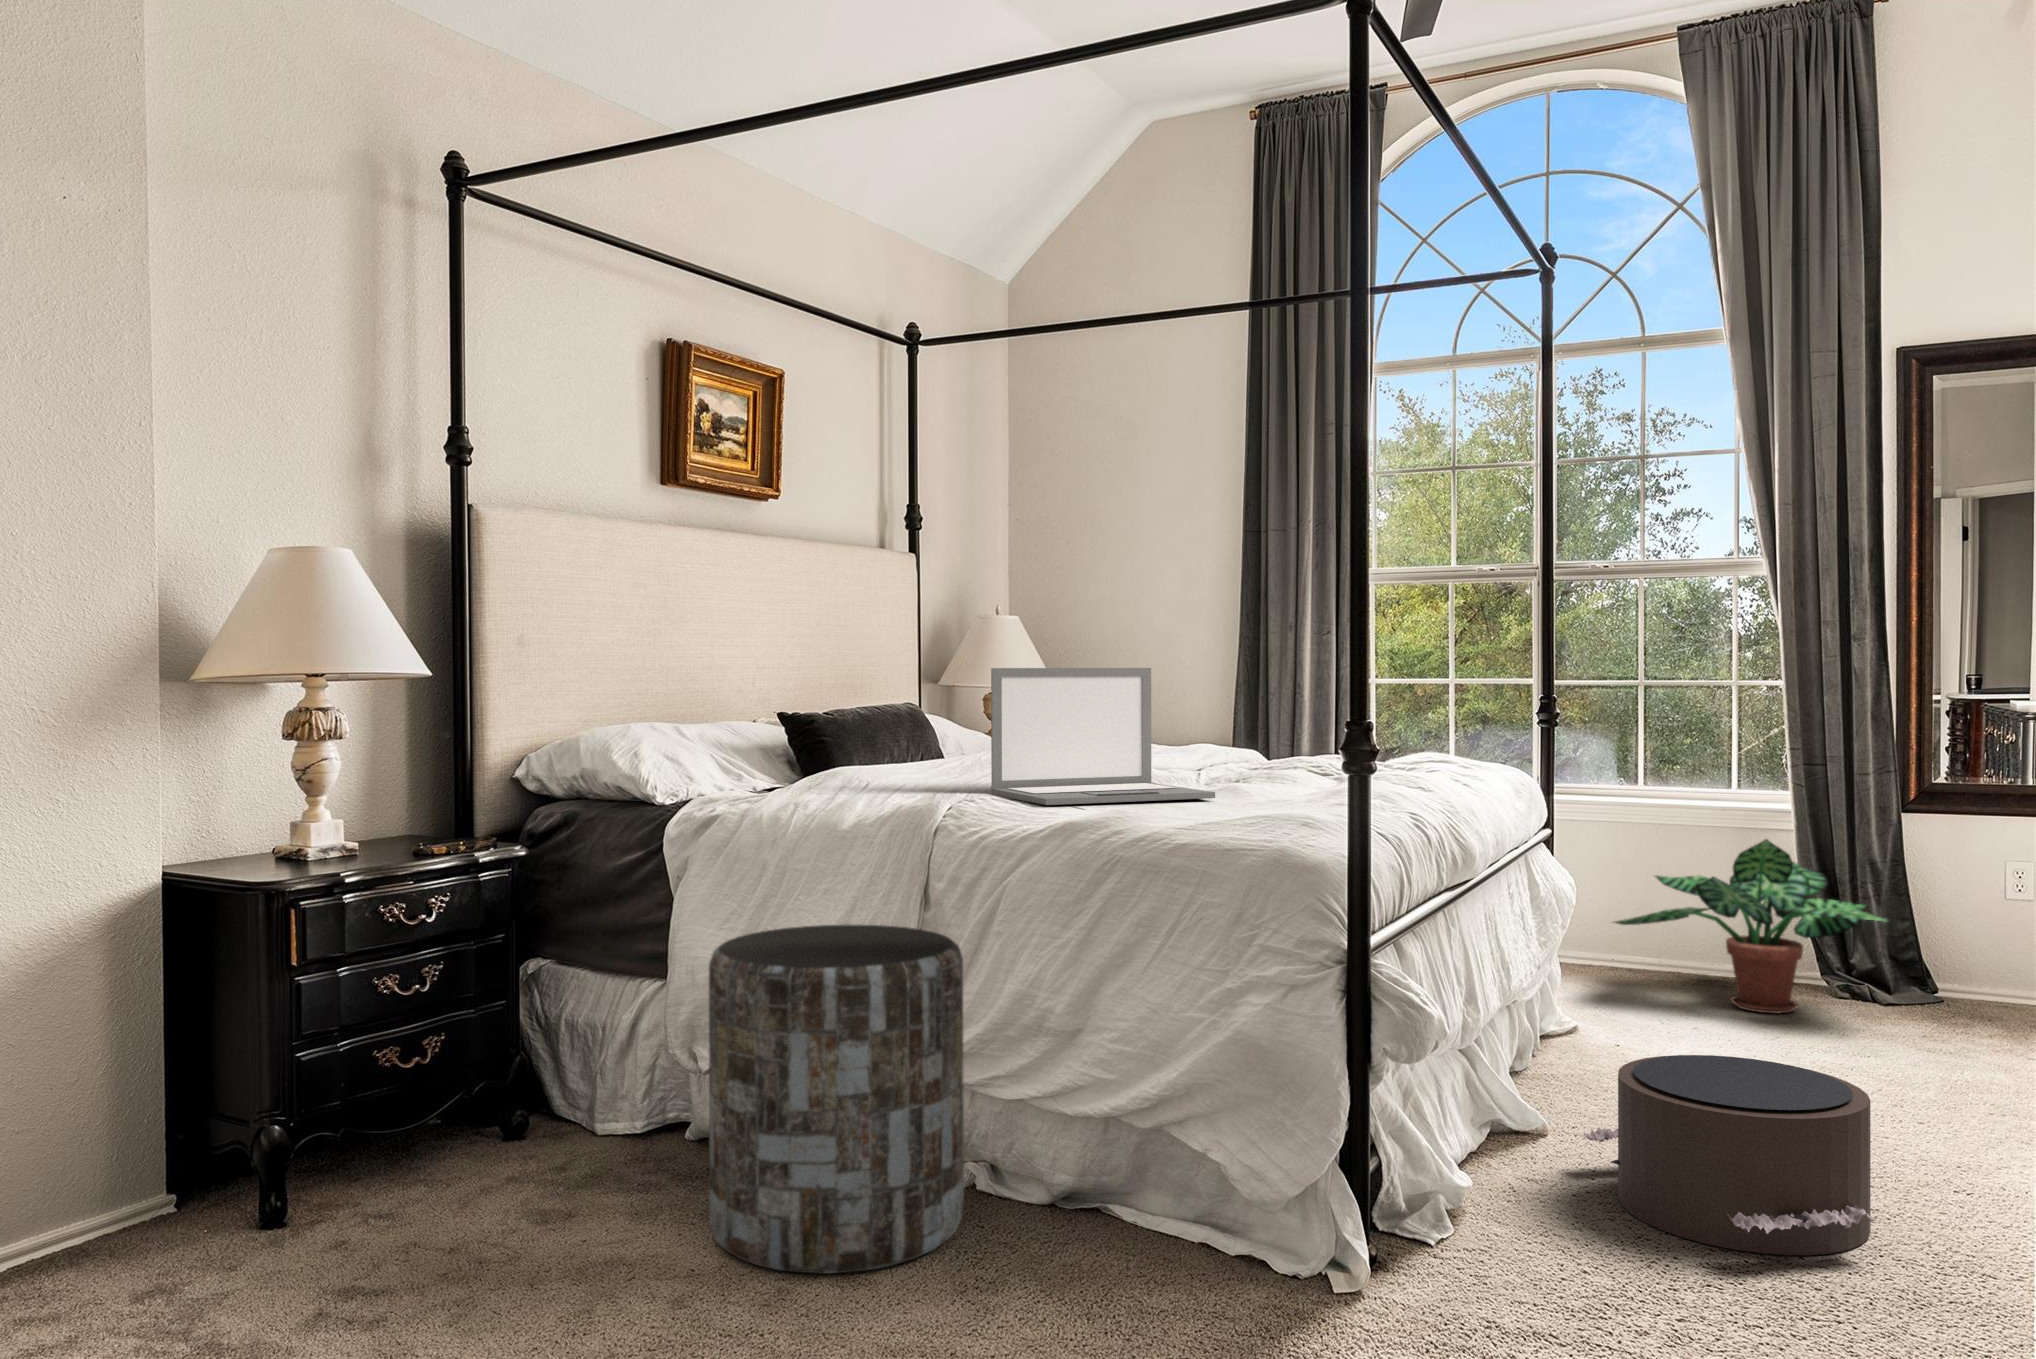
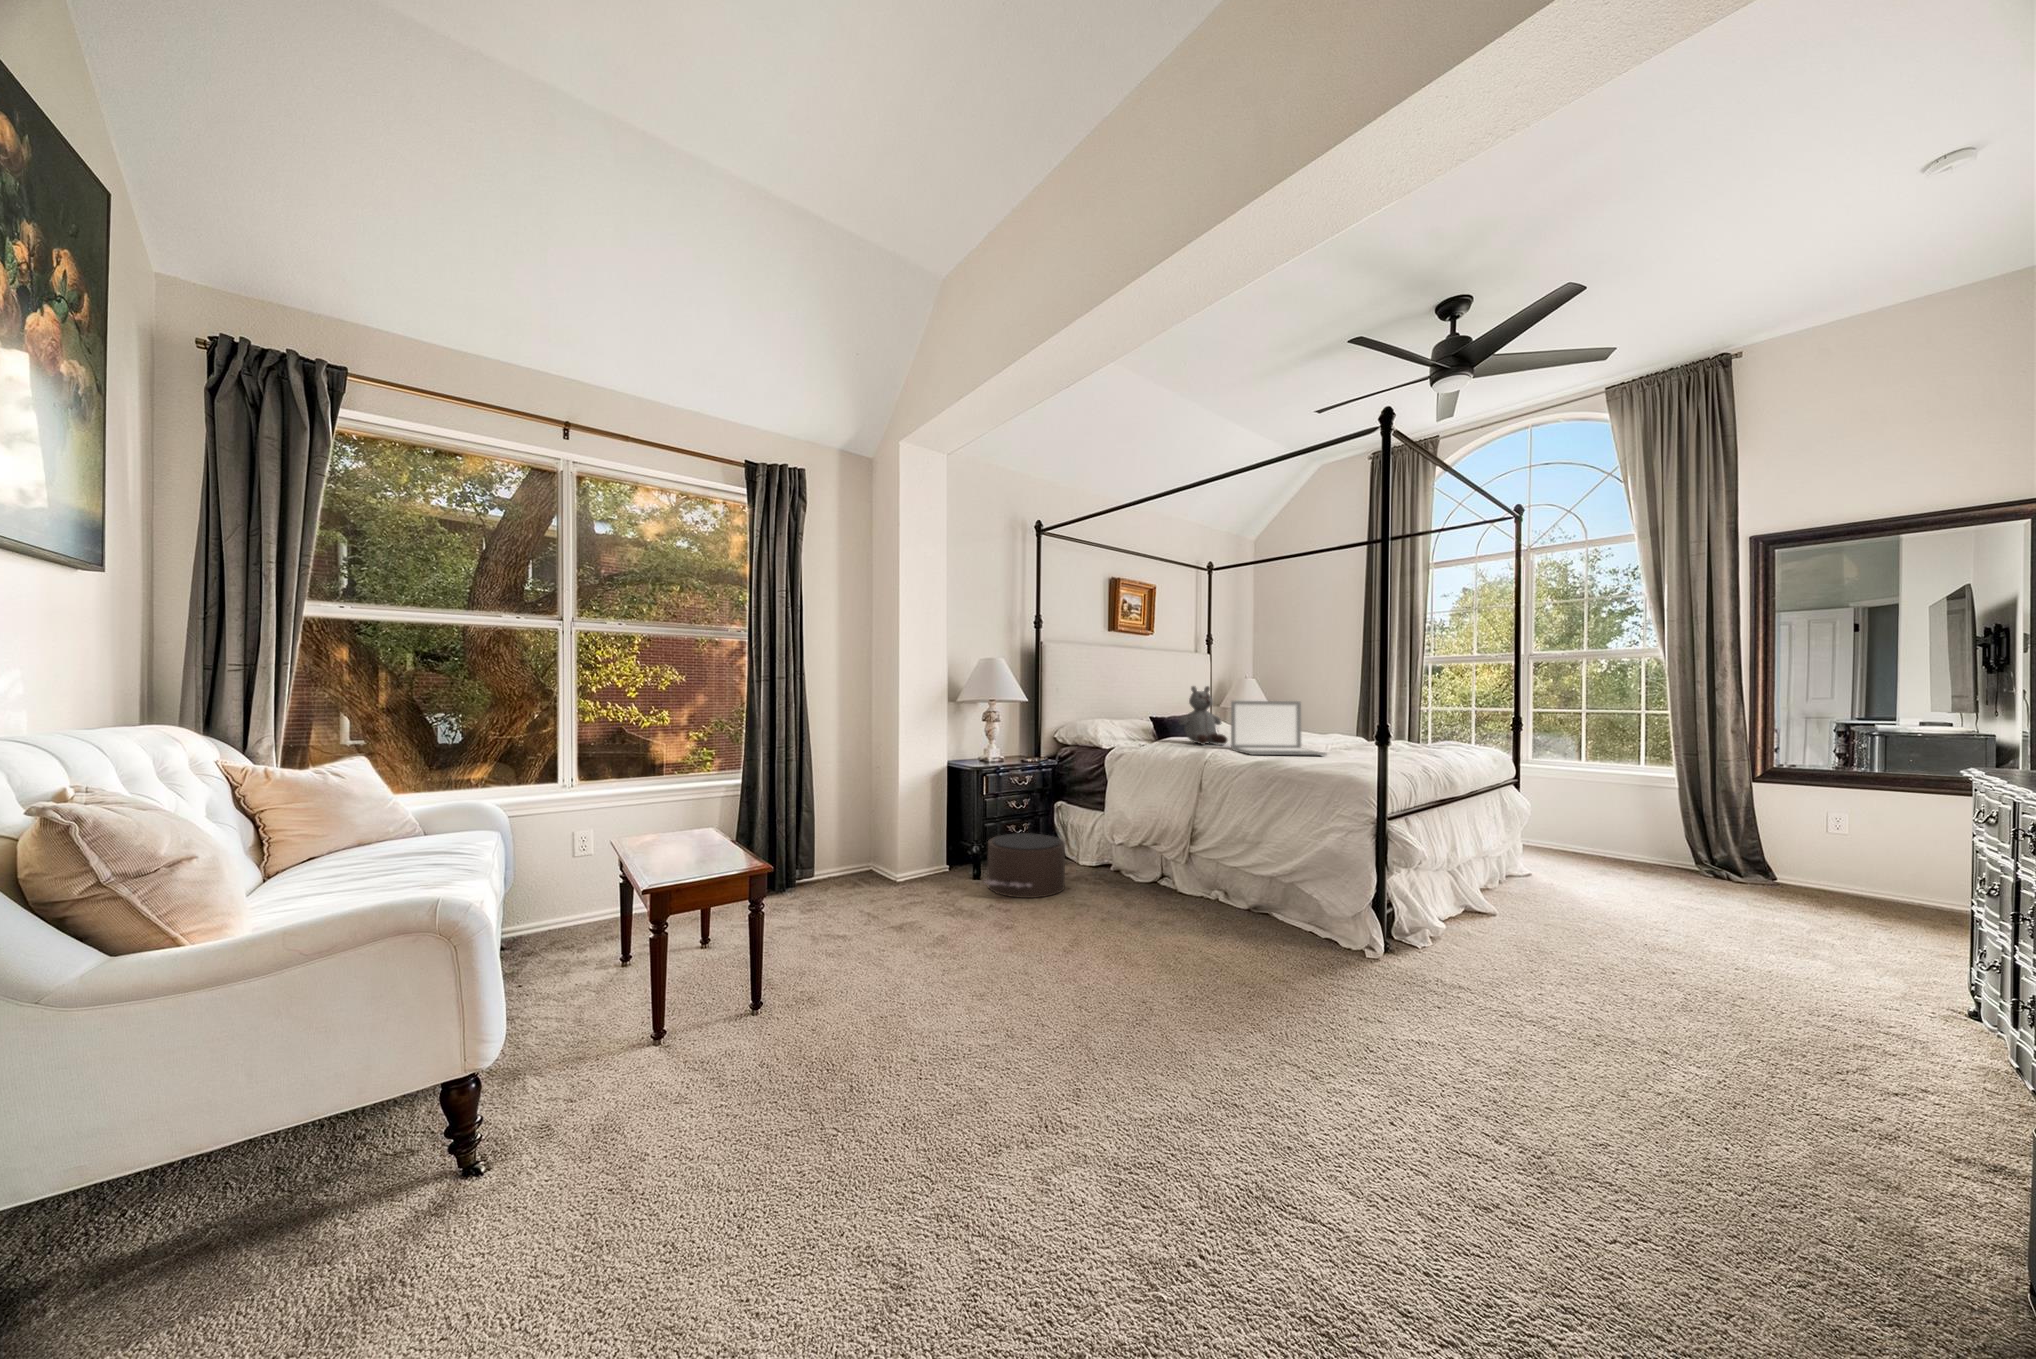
stuffed bear: none [857,632,979,784] -> present [1179,686,1227,745]
potted plant: present [1615,839,1889,1013] -> none [1555,791,1732,881]
side table: present [709,925,964,1274] -> none [1118,795,1213,921]
pouf: present [1583,1055,1877,1255] -> present [983,833,1065,898]

